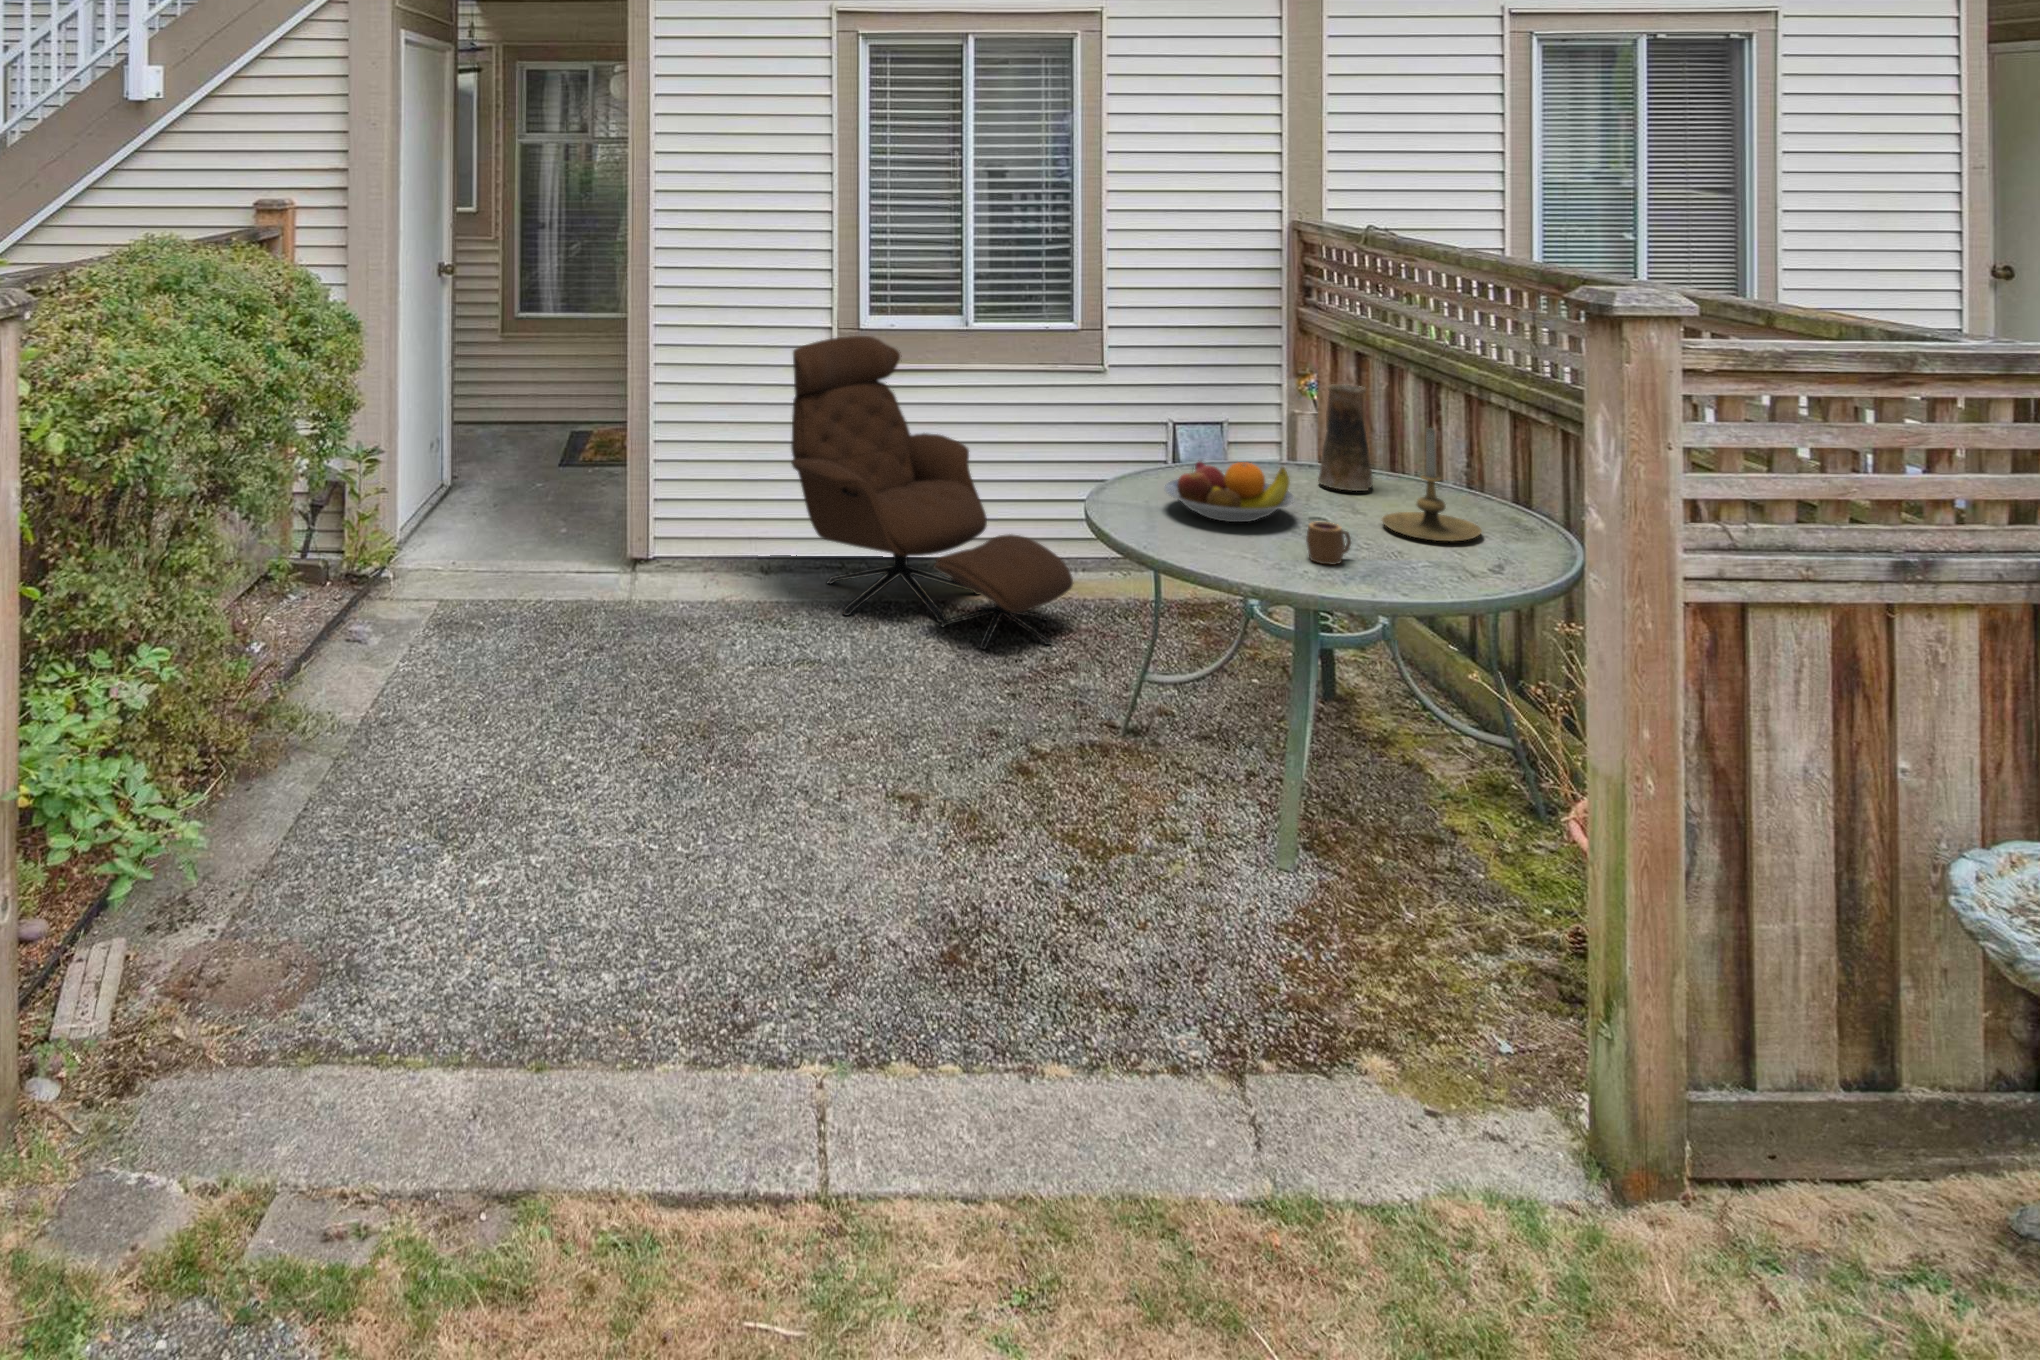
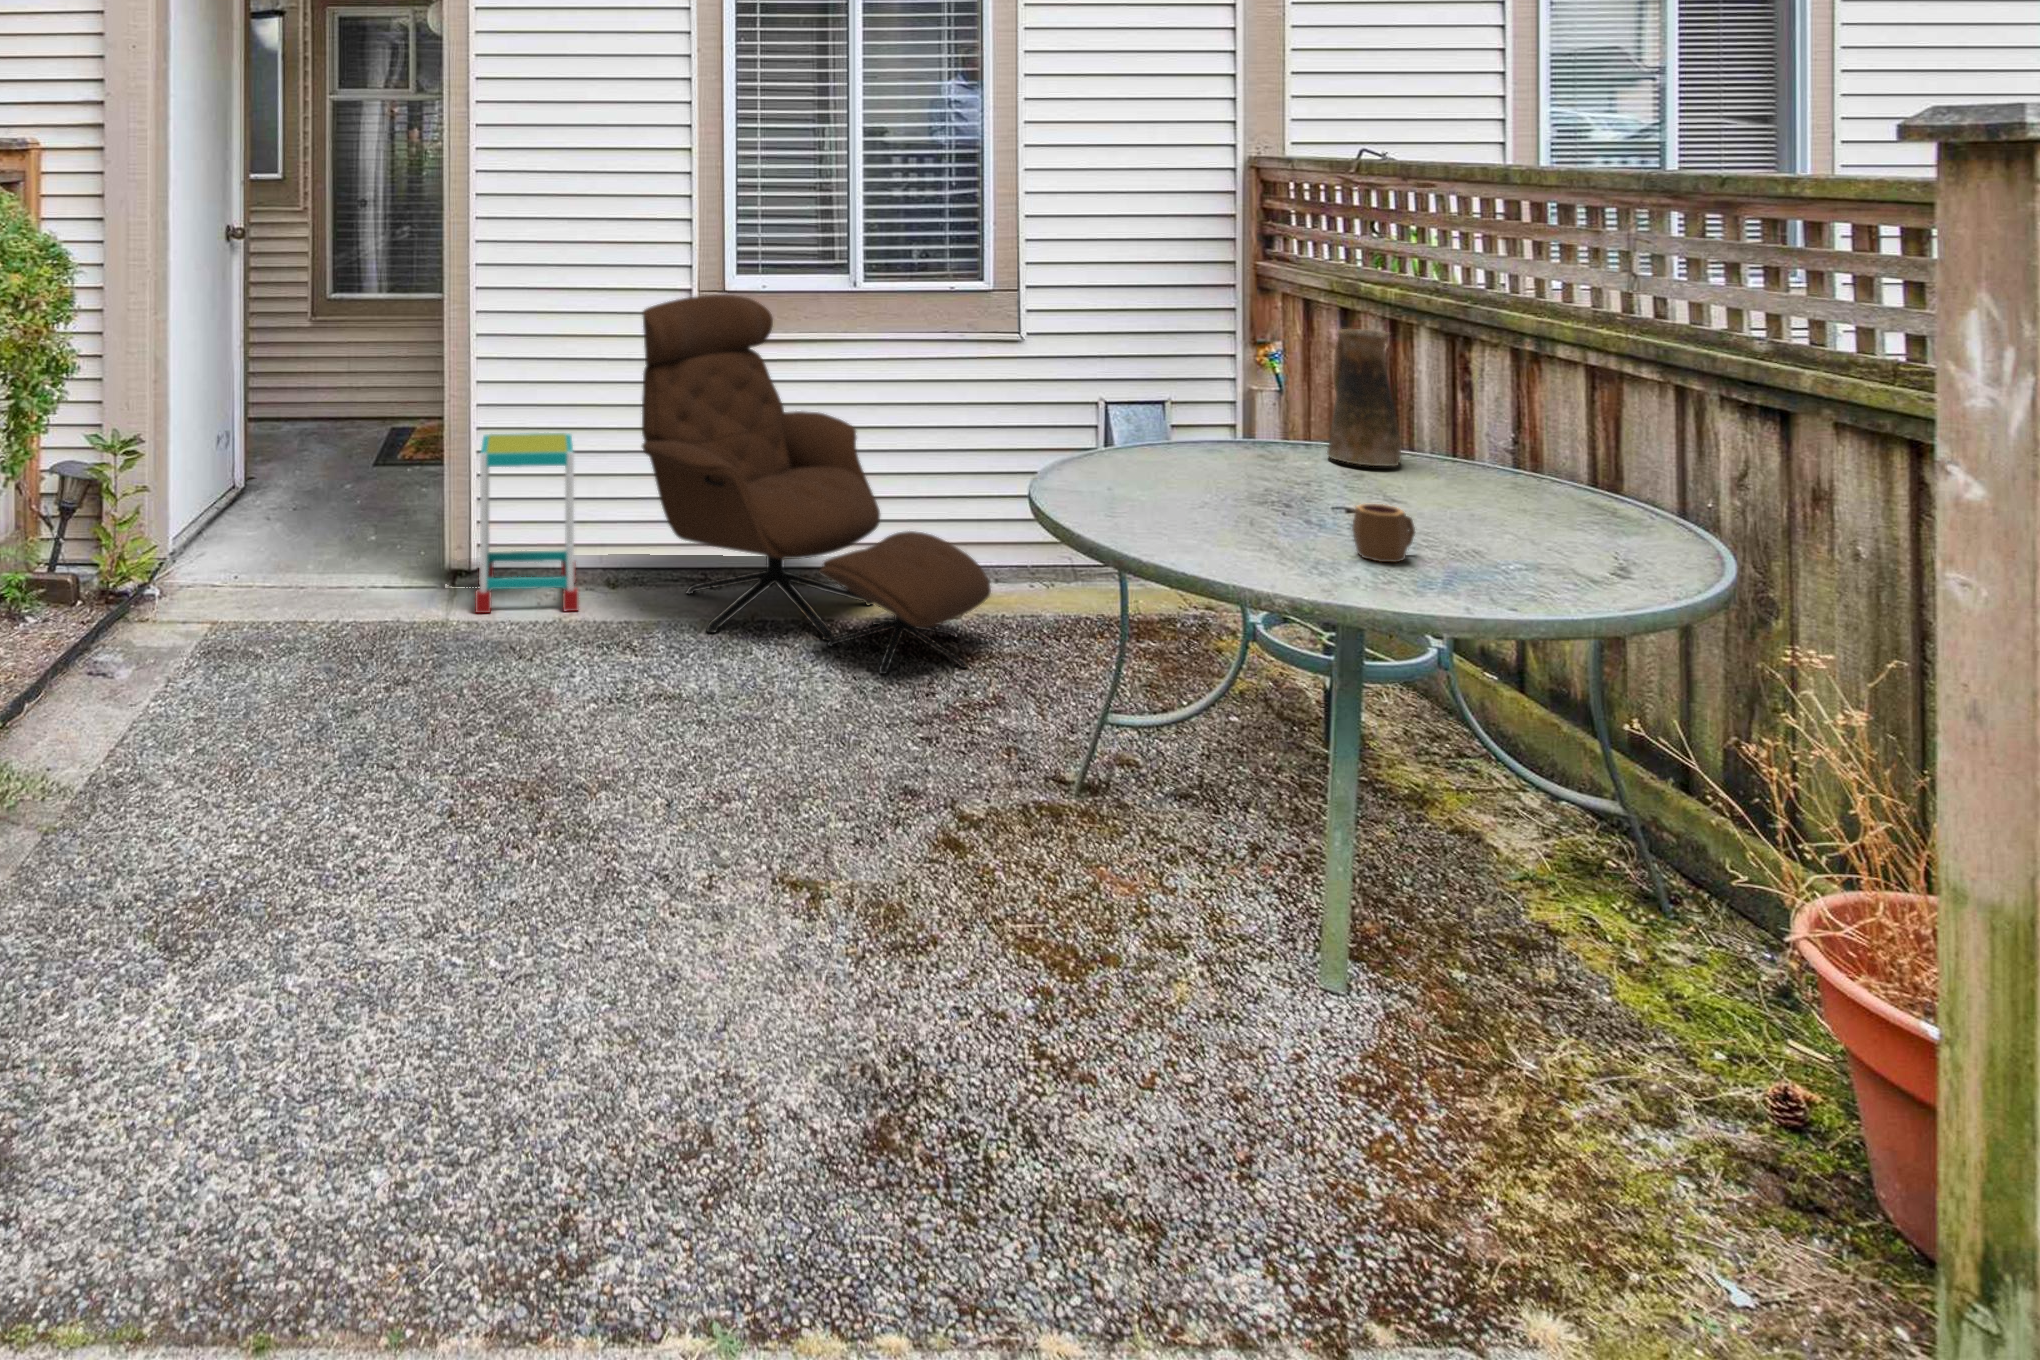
candle holder: present [1382,428,1482,541] -> none [1434,376,1579,529]
side table: none [654,450,739,598] -> present [475,433,579,613]
fruit bowl: present [1164,461,1295,522] -> none [1137,428,1317,507]

